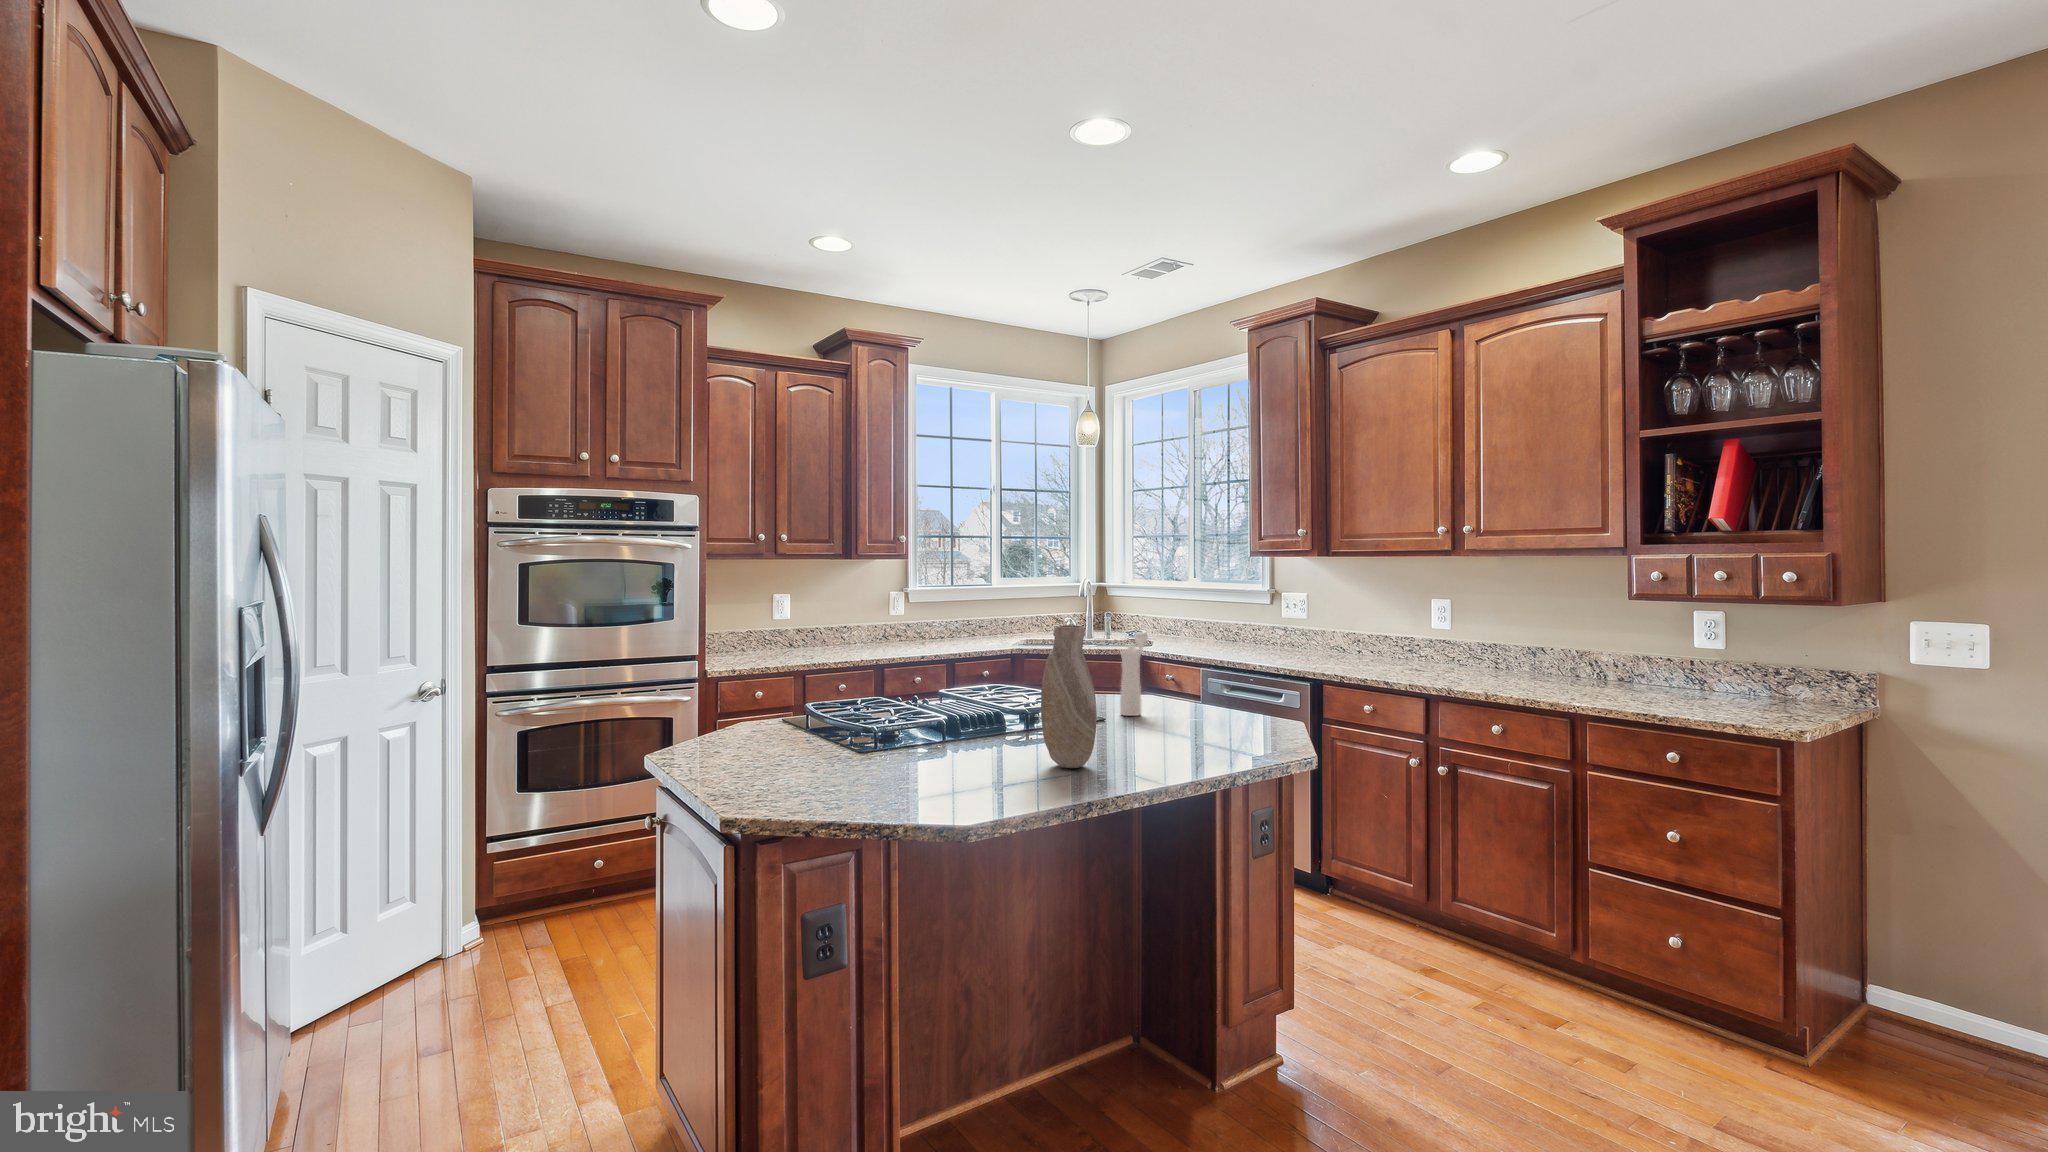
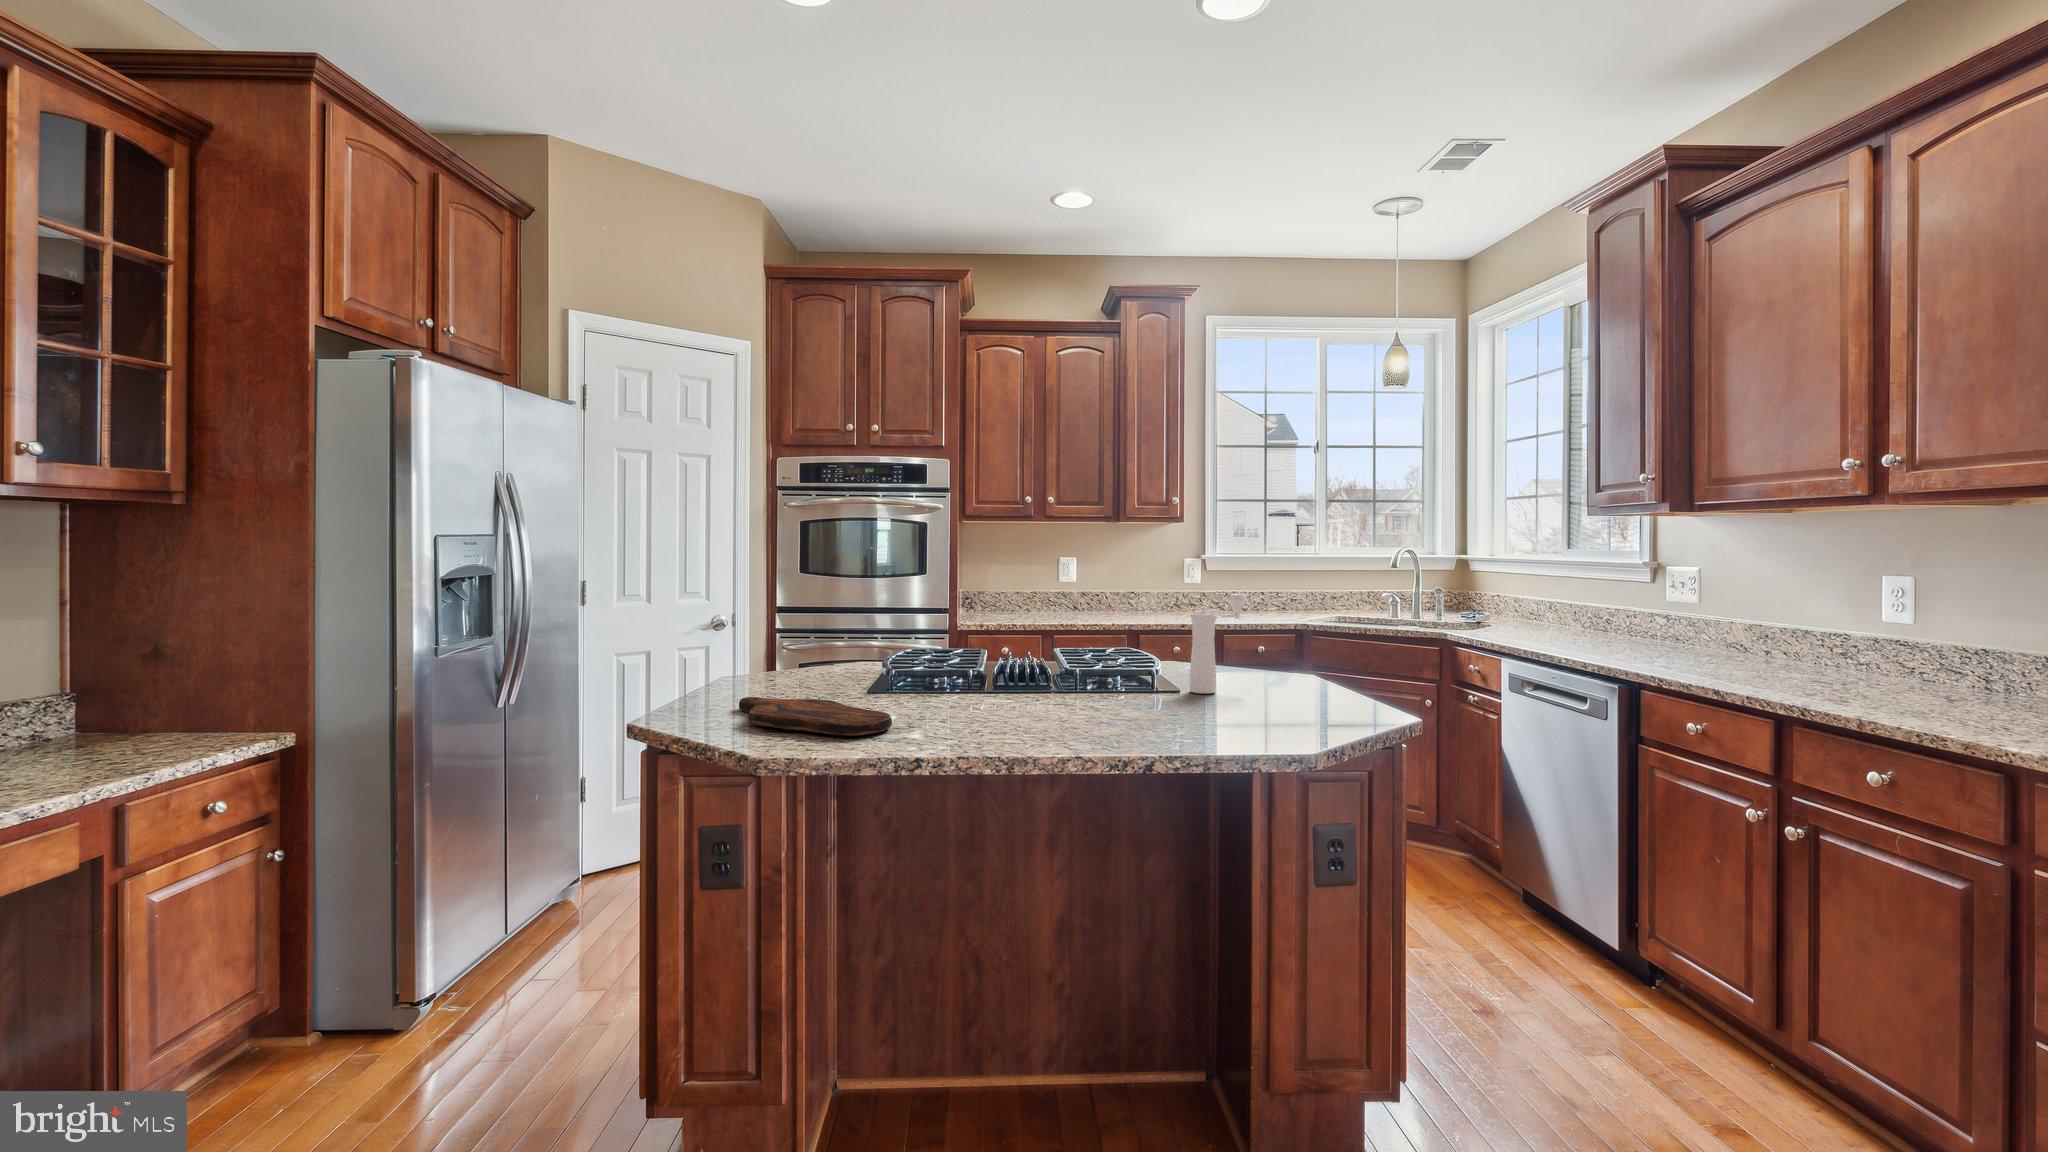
vase: present [1041,625,1097,768] -> none [936,569,1002,735]
cutting board: none [817,754,1010,784] -> present [739,697,892,736]

